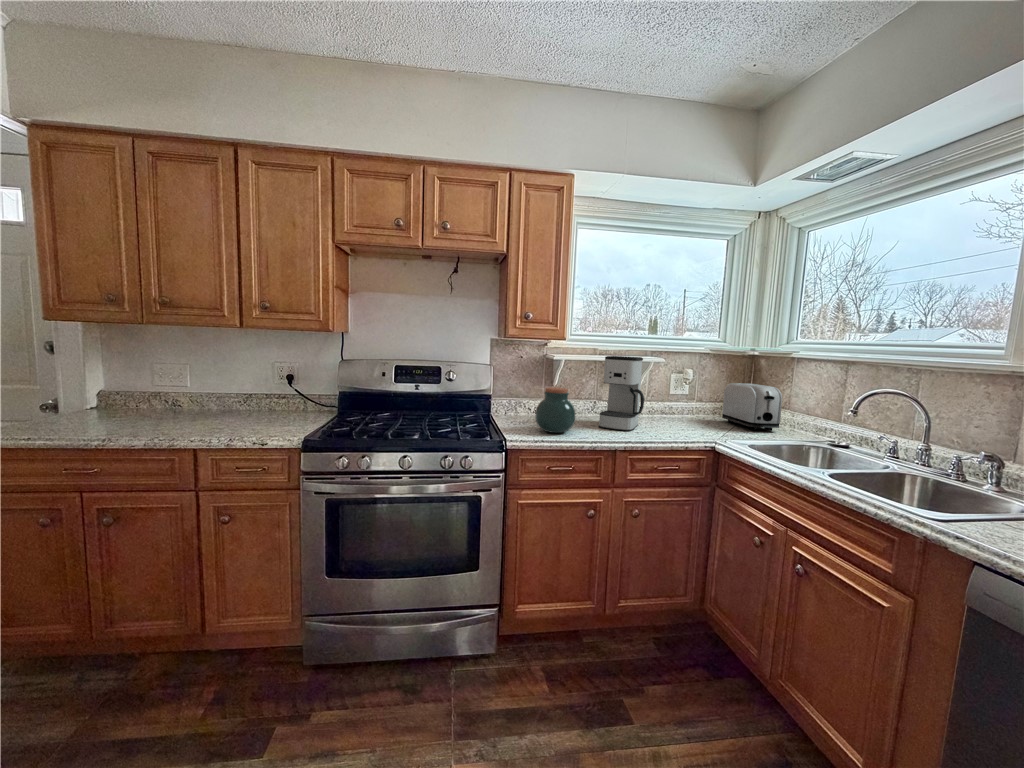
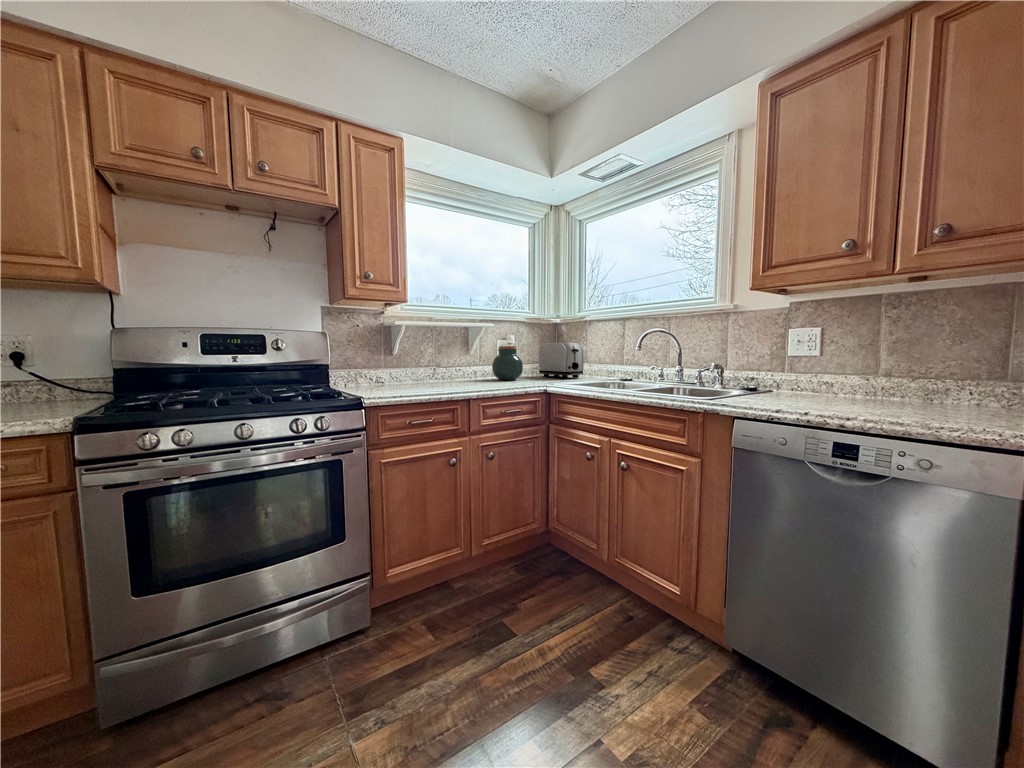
coffee maker: present [599,356,644,431] -> none [444,317,483,385]
jar: present [535,387,575,433] -> present [492,346,523,380]

